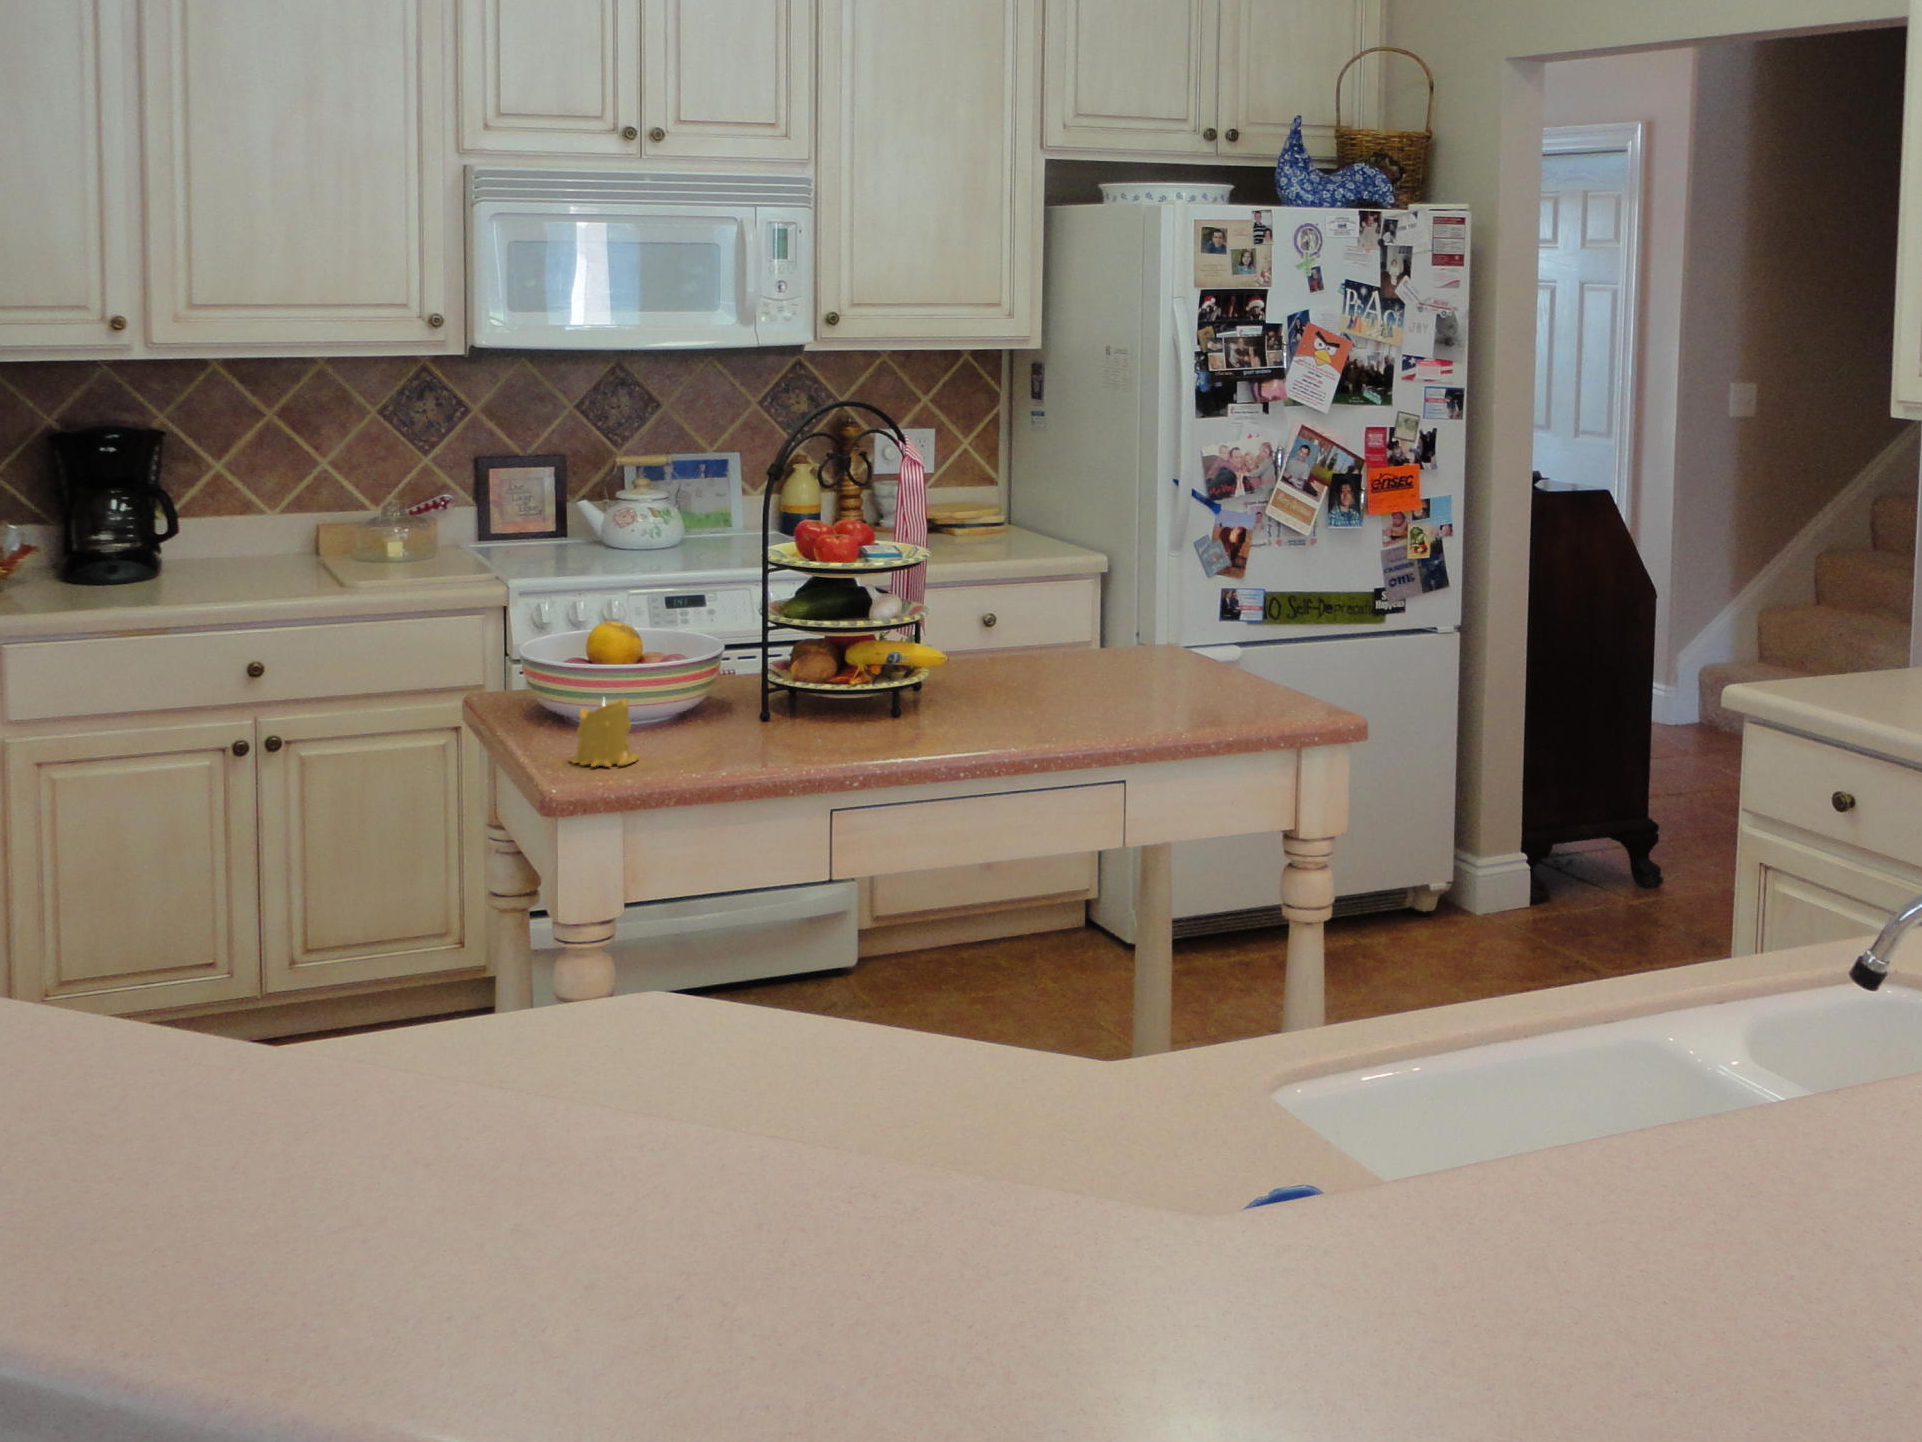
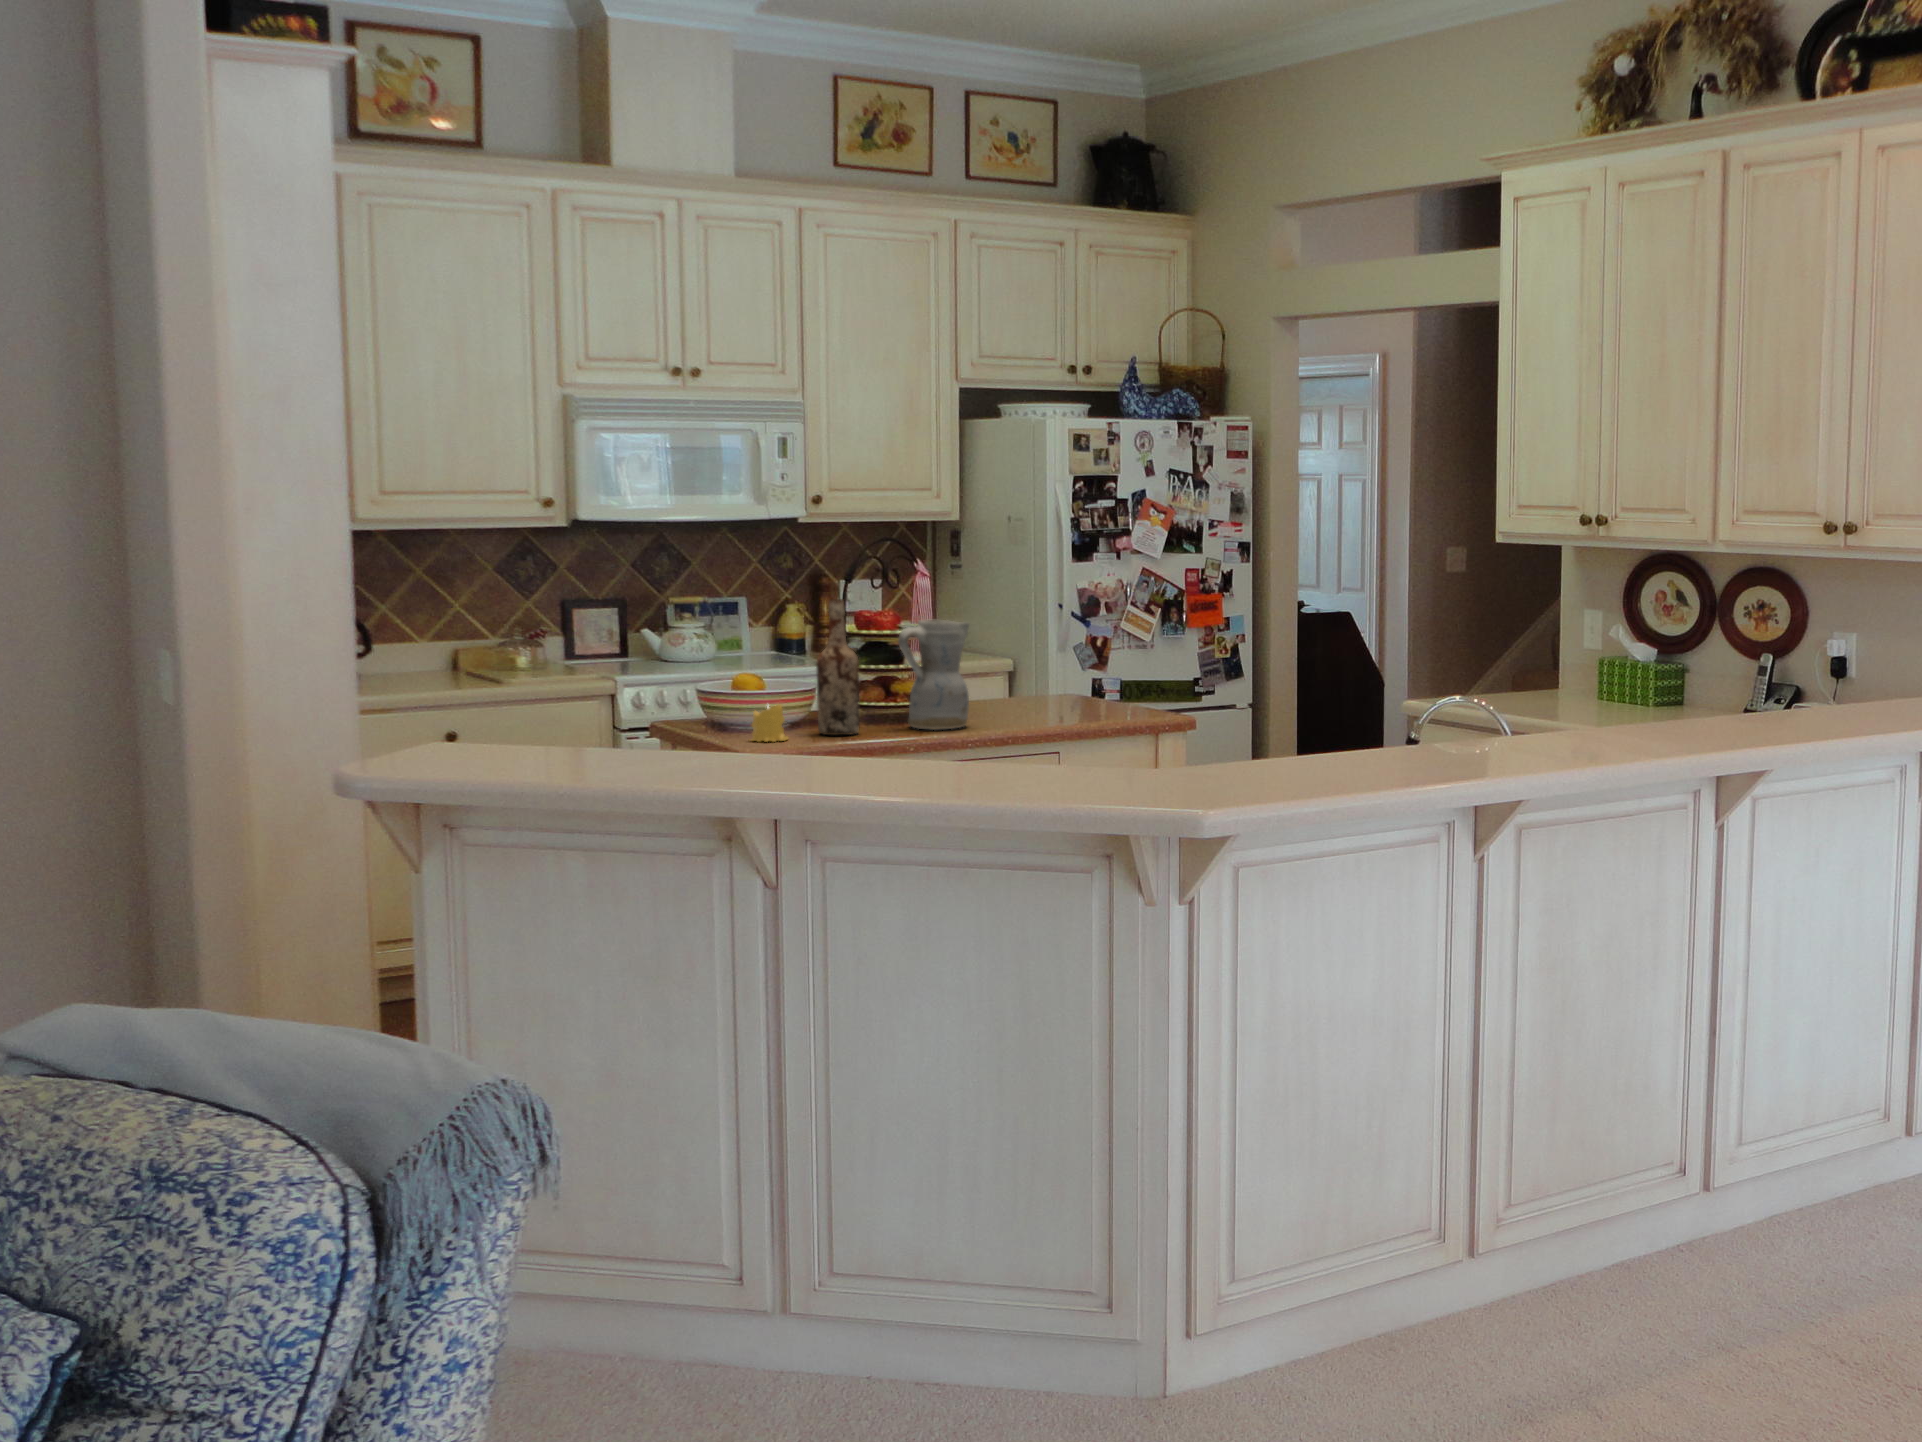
wine bottle: none [698,513,771,752] -> present [816,599,859,735]
ceramic pitcher: none [843,547,969,742] -> present [898,620,969,729]

